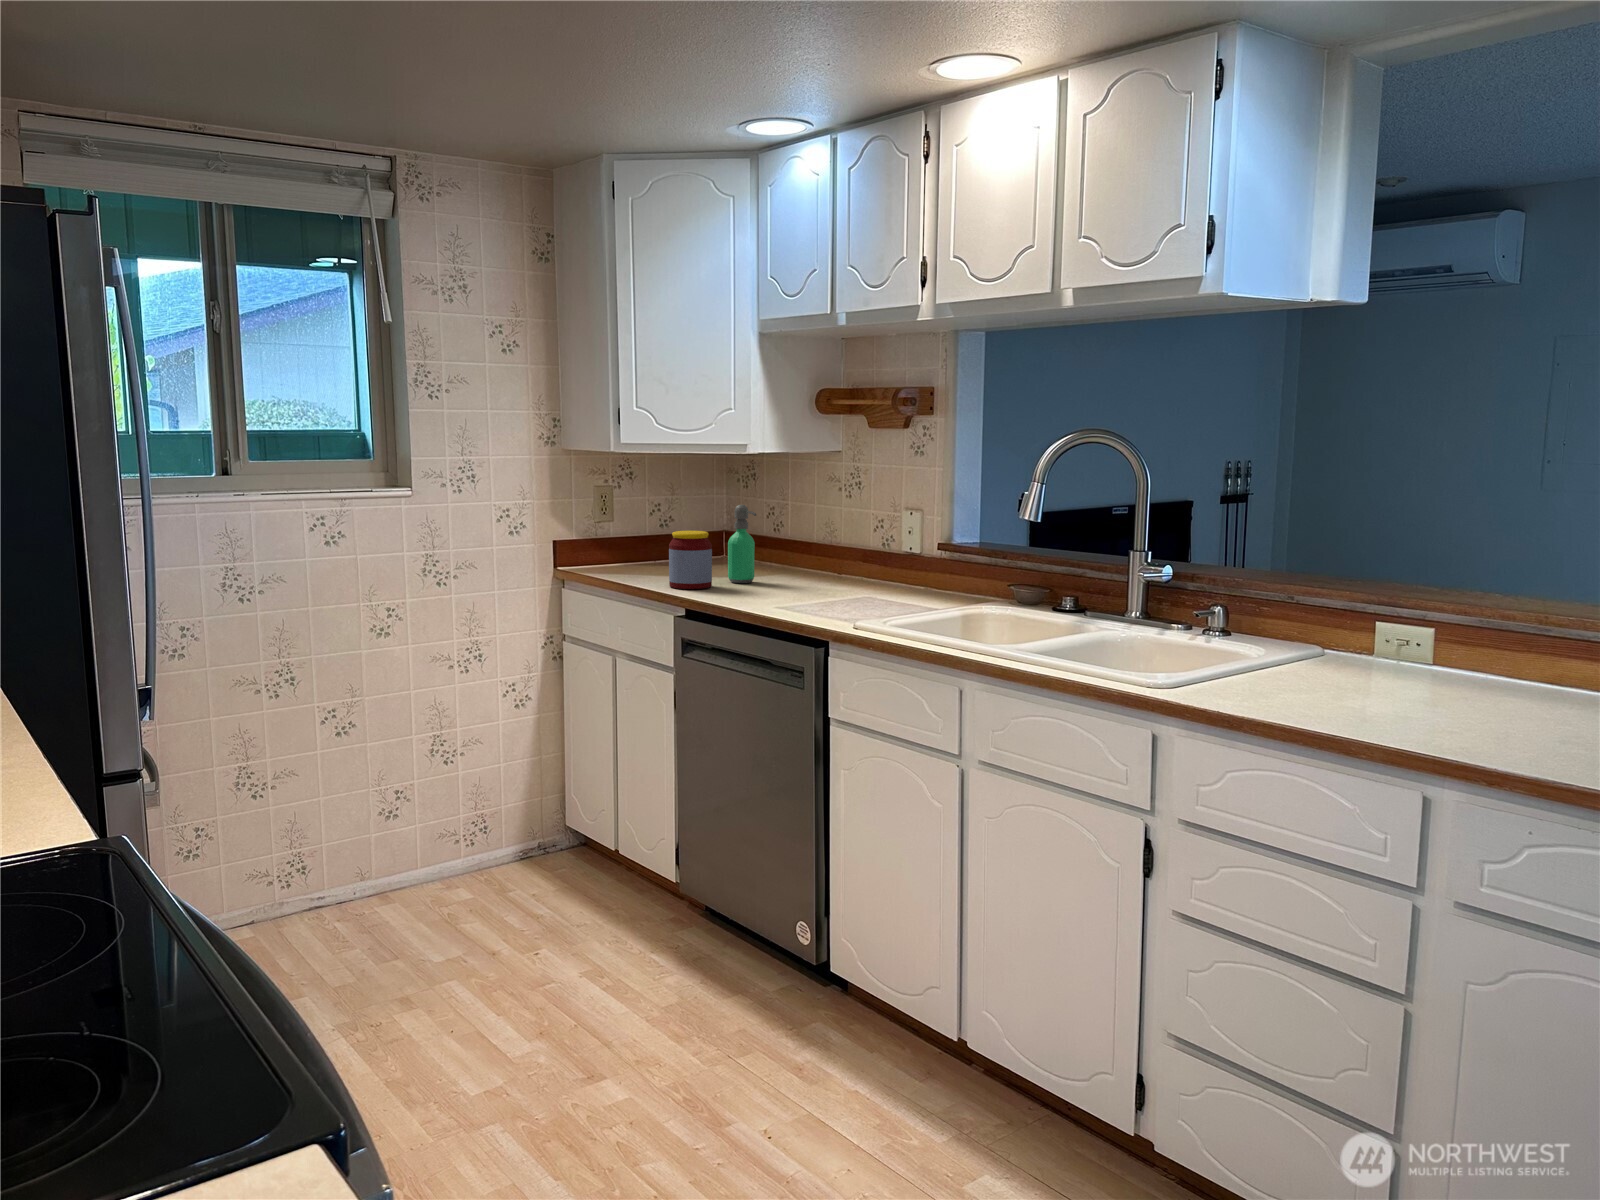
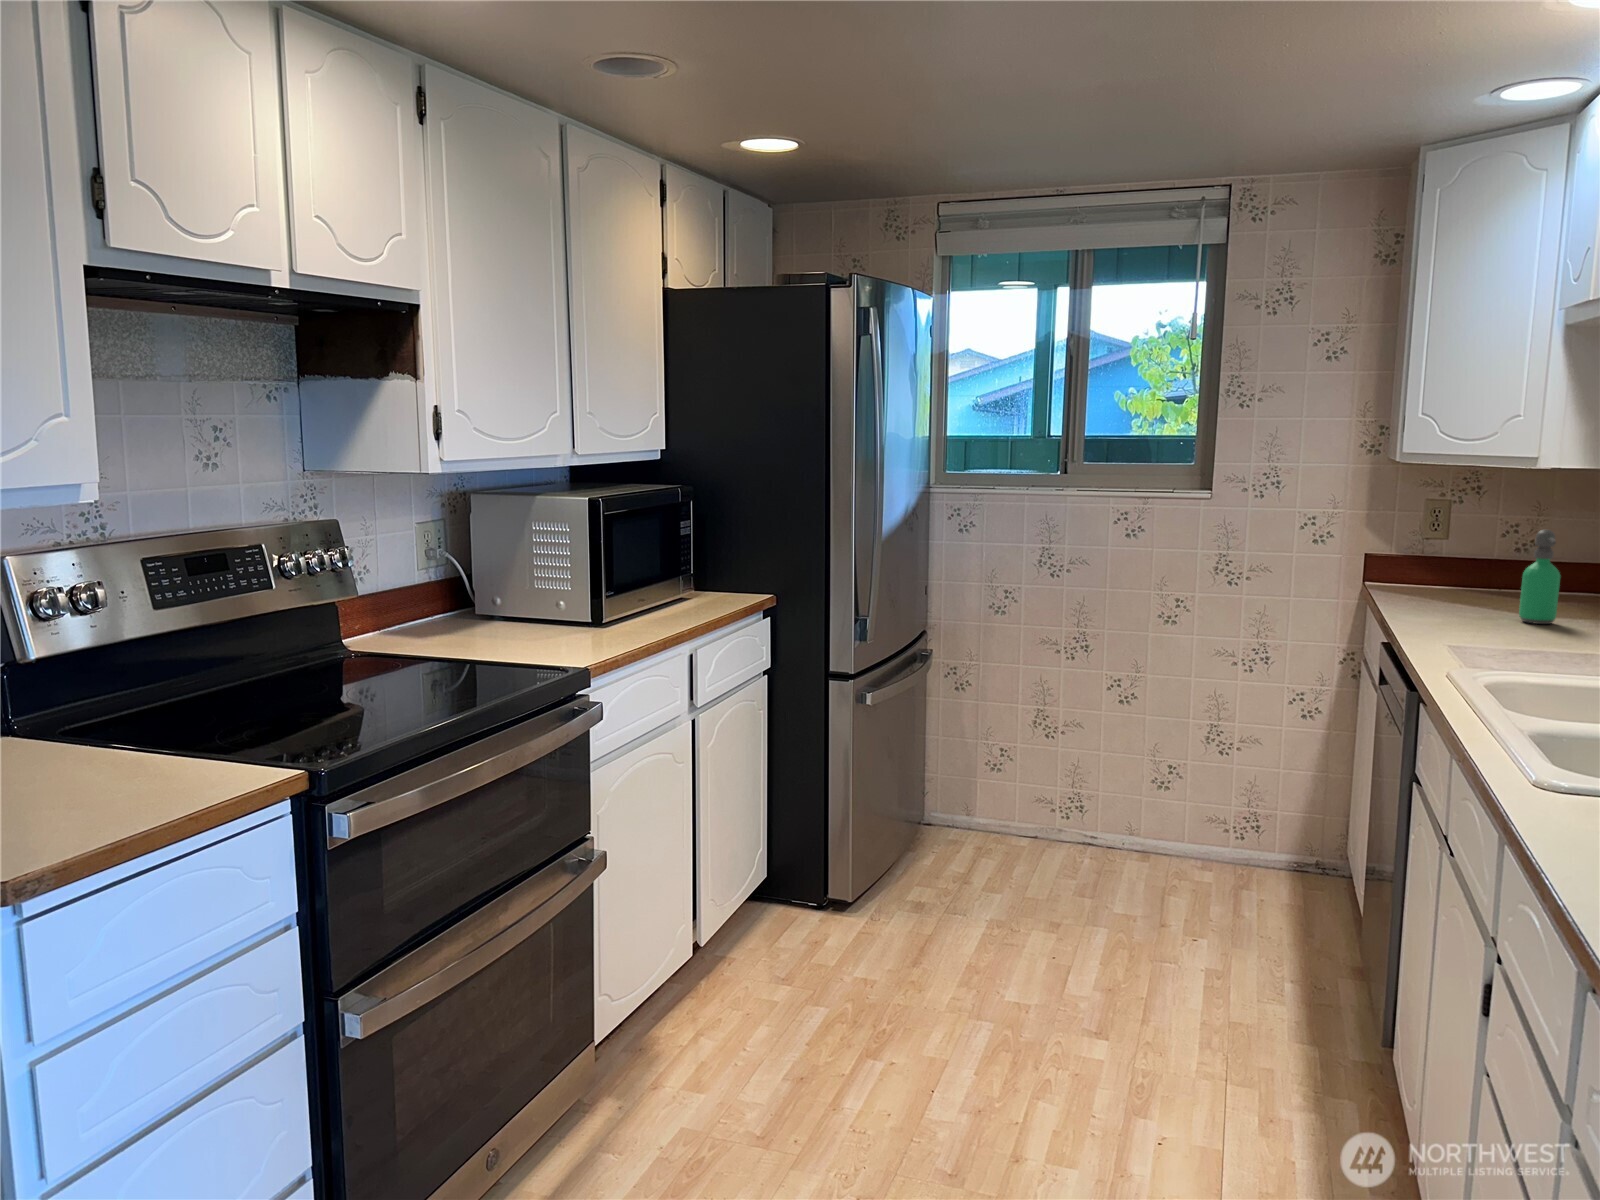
jar: present [669,531,712,589] -> none [1425,553,1485,621]

